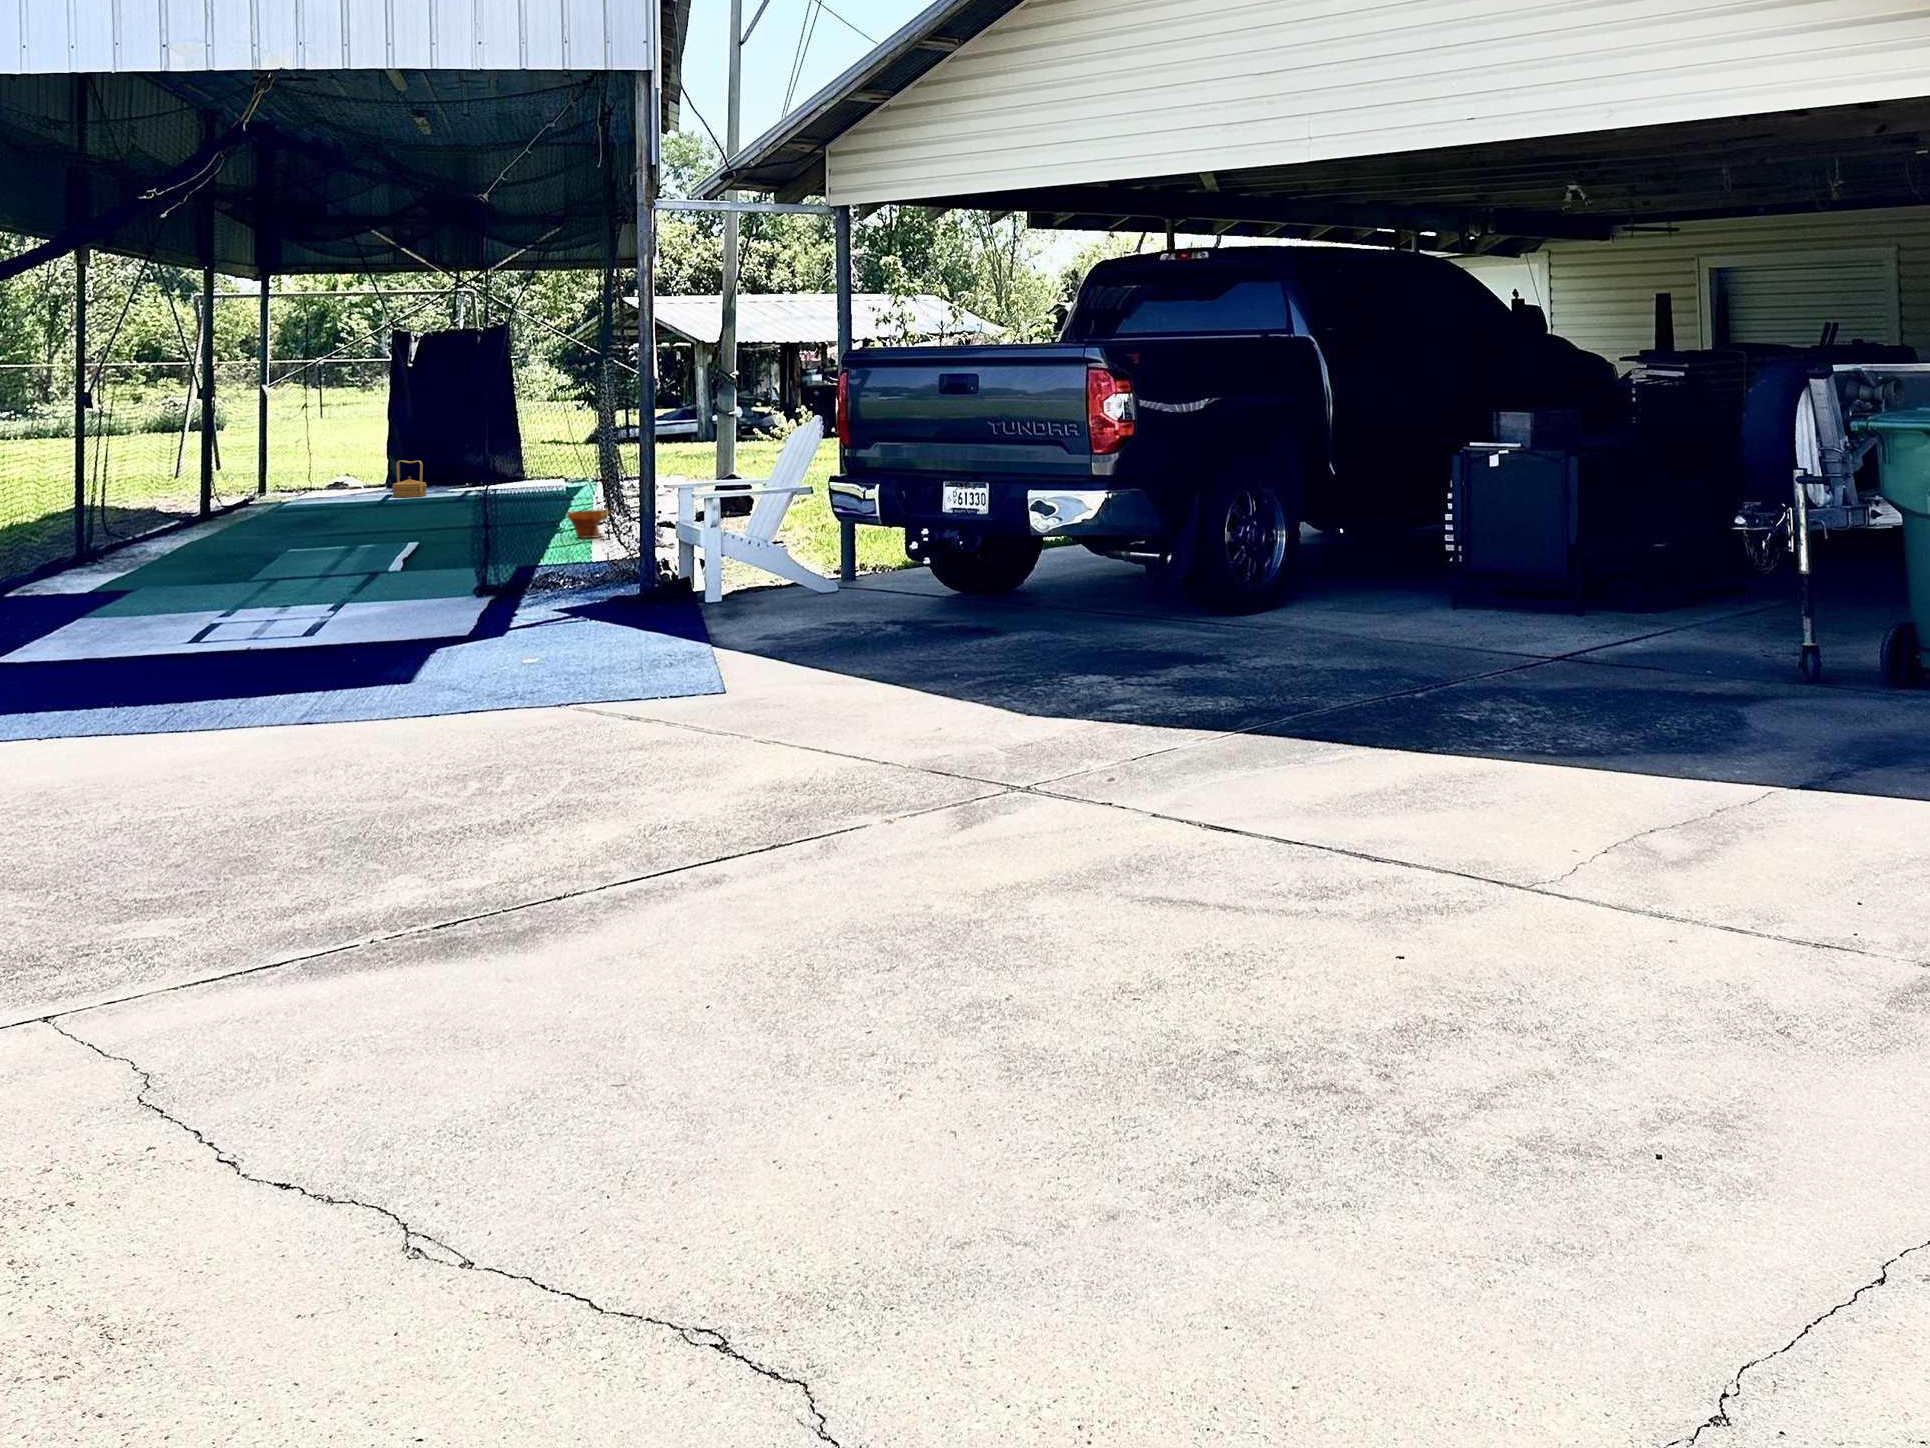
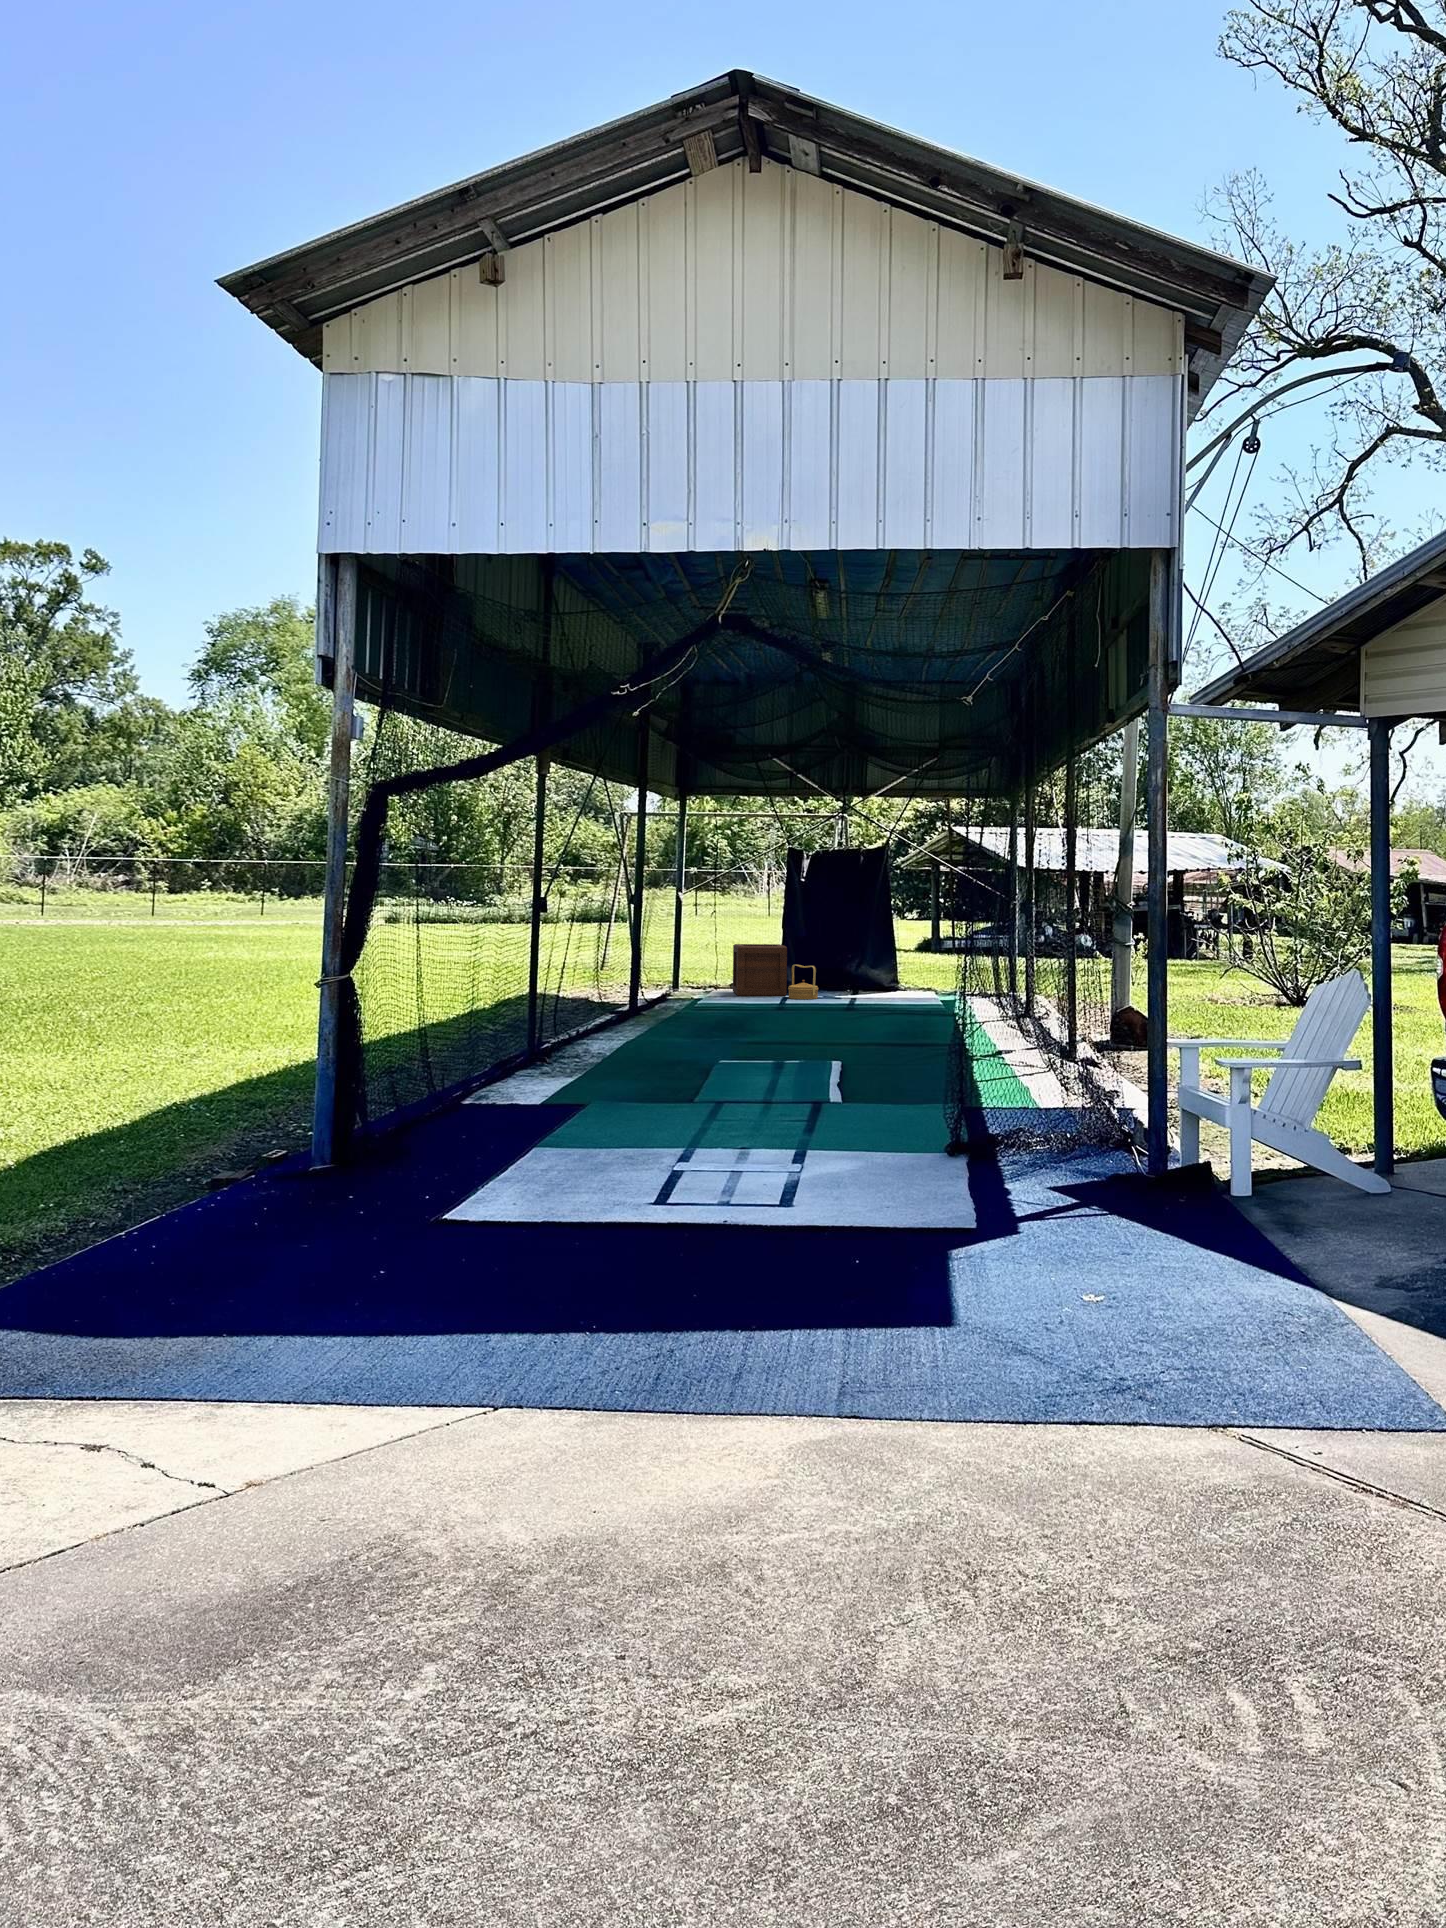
wooden crate: none [330,440,392,497] -> present [733,944,787,996]
planter: present [567,510,609,538] -> none [991,1036,1036,1066]

